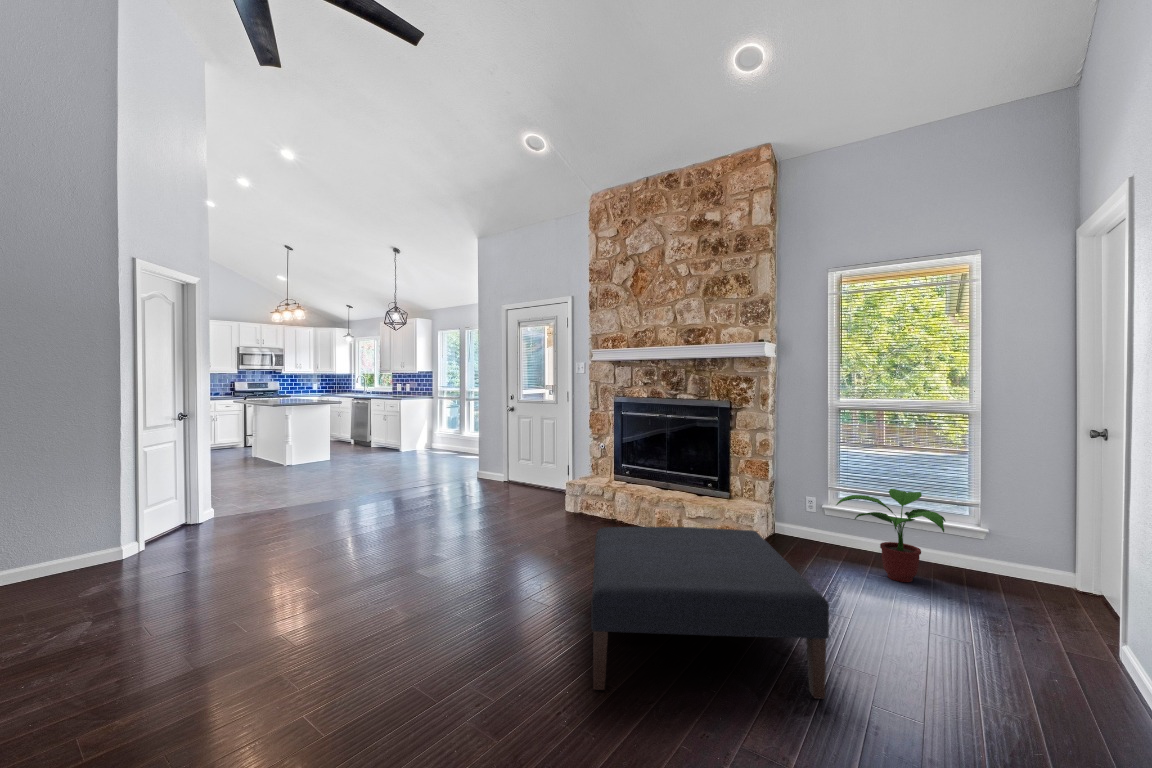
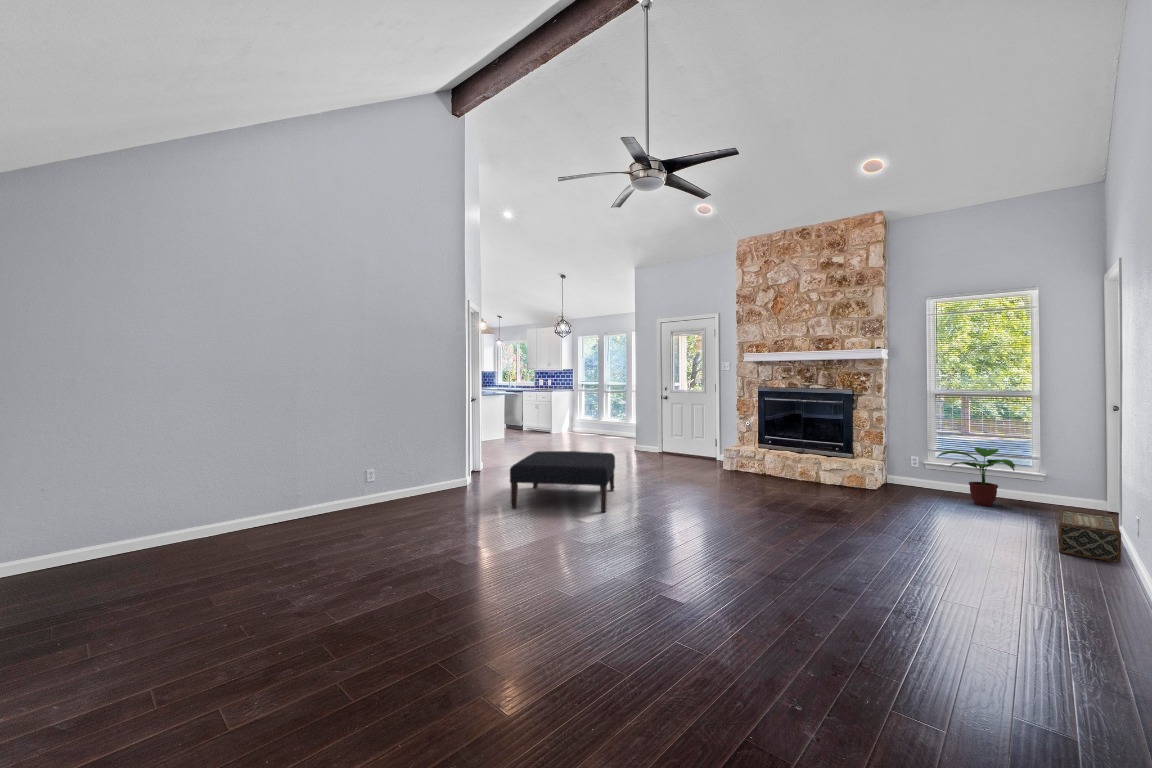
ottoman: present [591,527,829,699] -> present [510,451,615,512]
woven basket: none [1016,616,1142,756] -> present [1058,509,1121,563]

